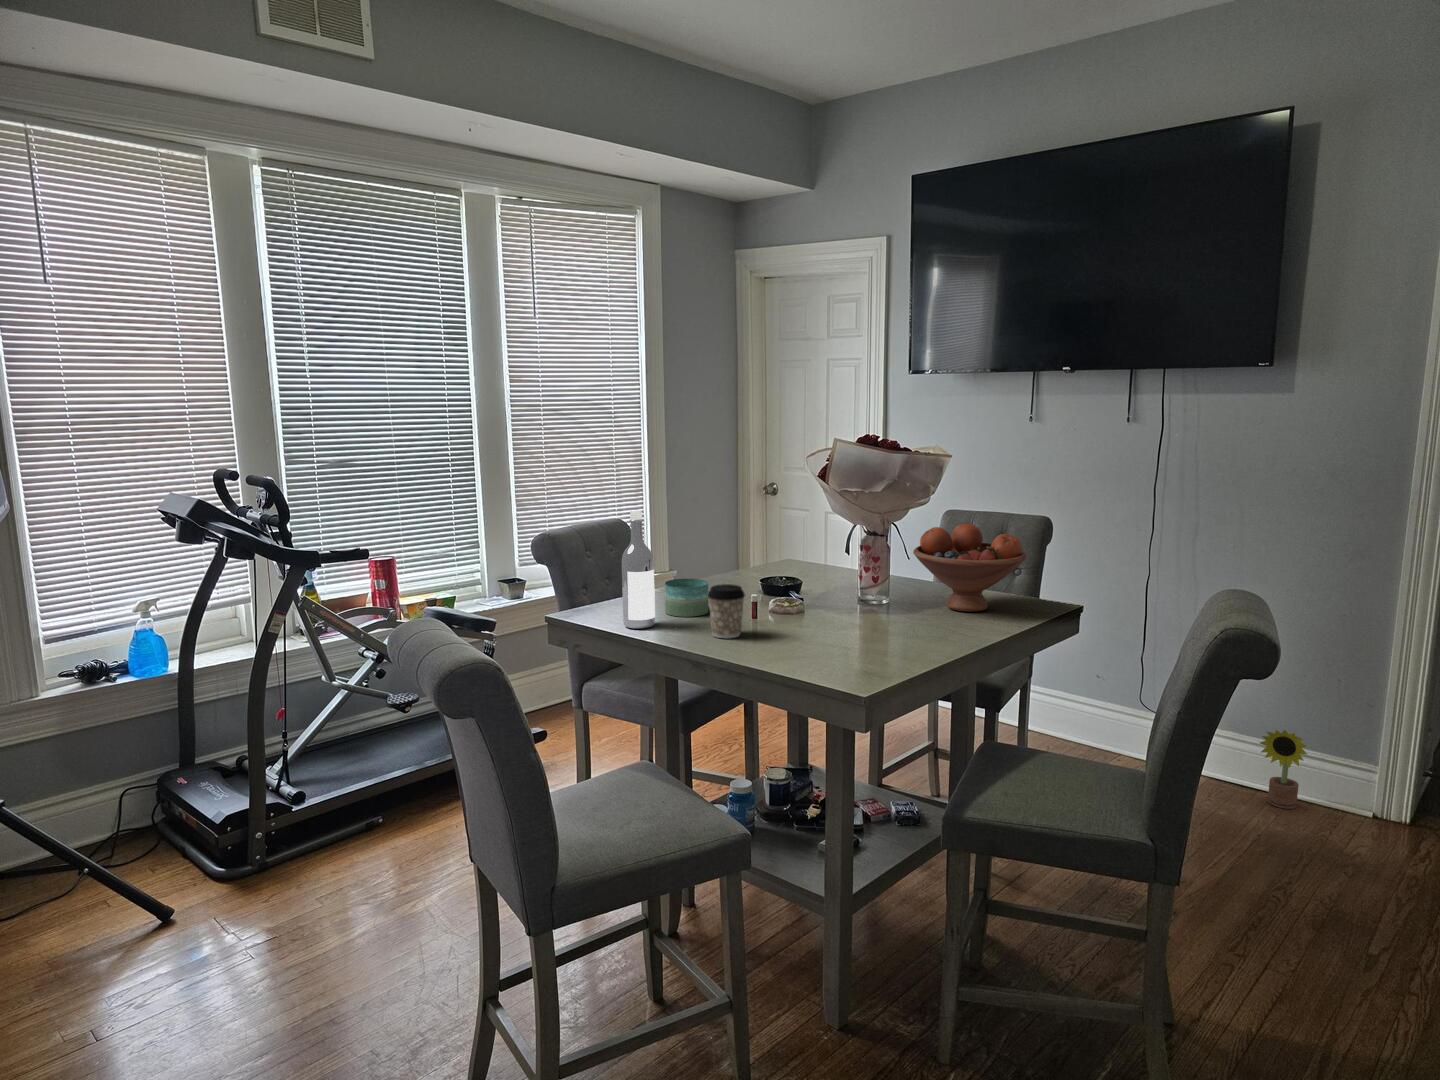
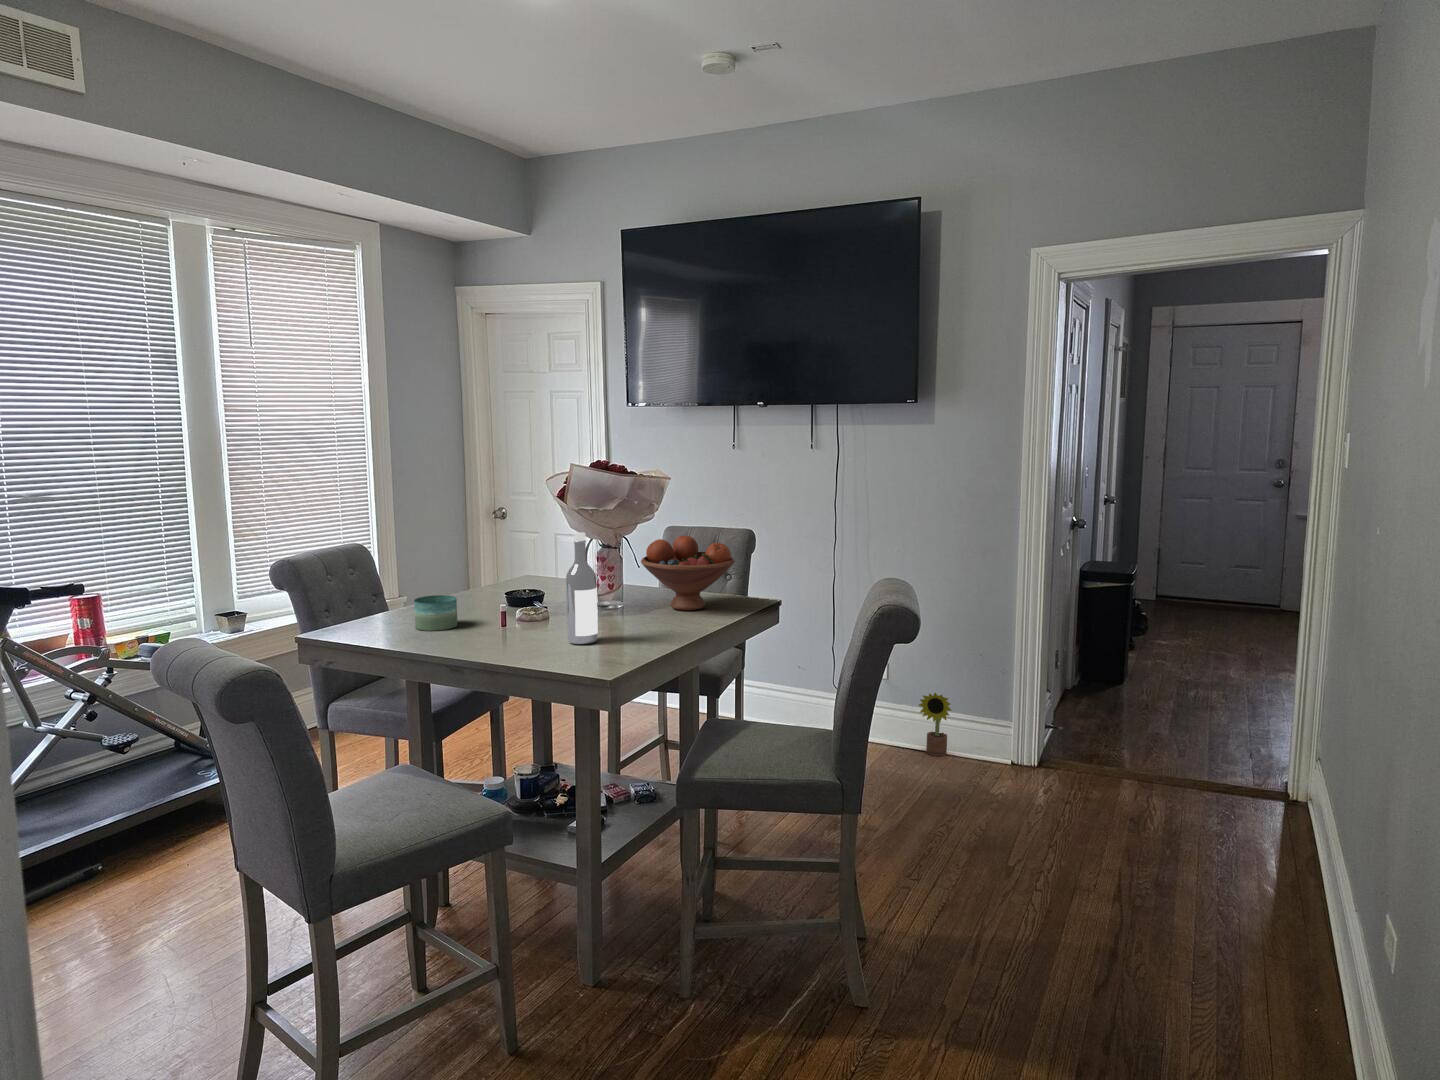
wine bottle: present [622,511,655,629] -> present [566,532,598,644]
coffee cup: present [708,584,745,638] -> none [459,597,495,646]

